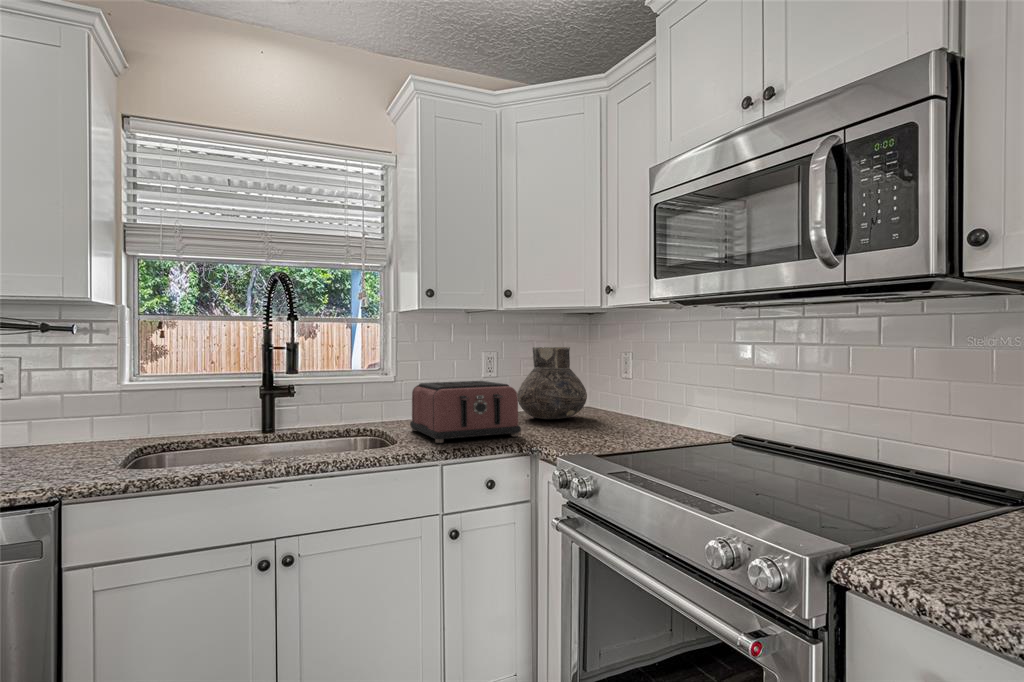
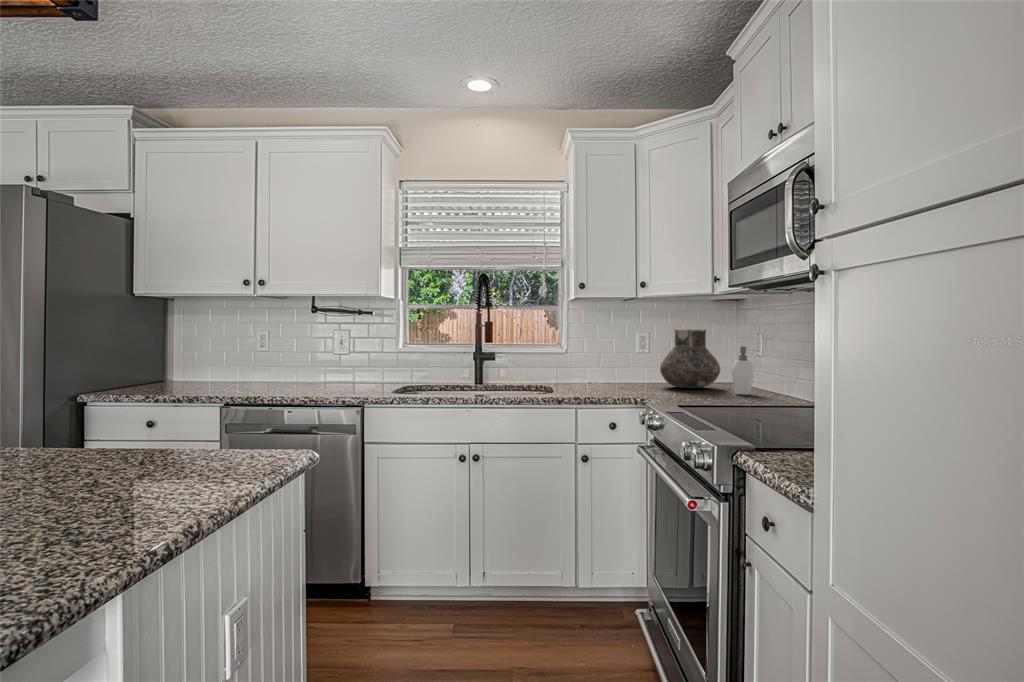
soap dispenser: none [610,367,641,425] -> present [732,347,754,395]
toaster: present [410,381,521,443] -> none [570,354,644,395]

